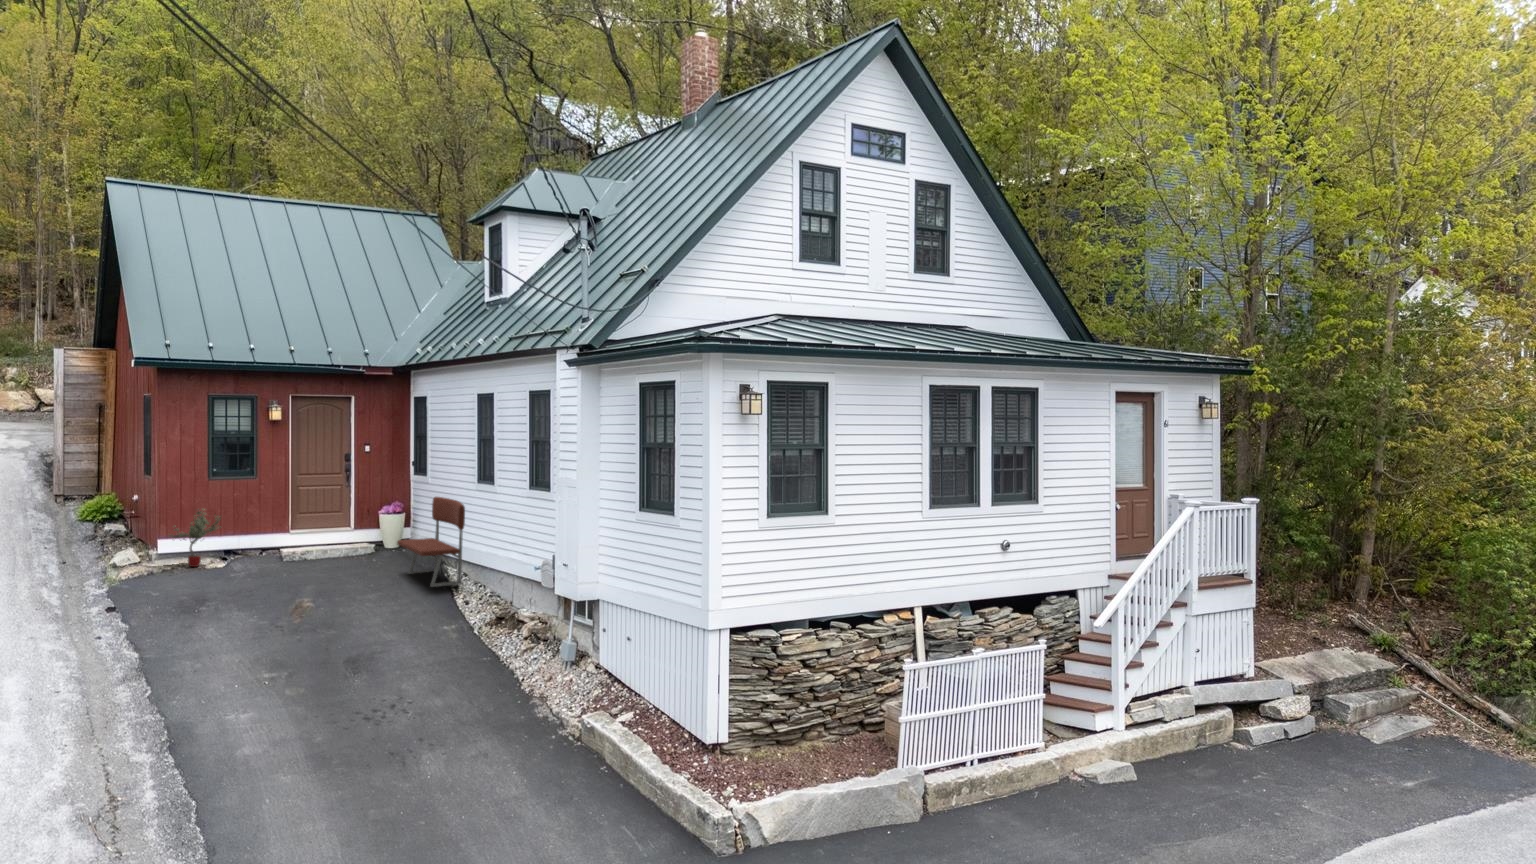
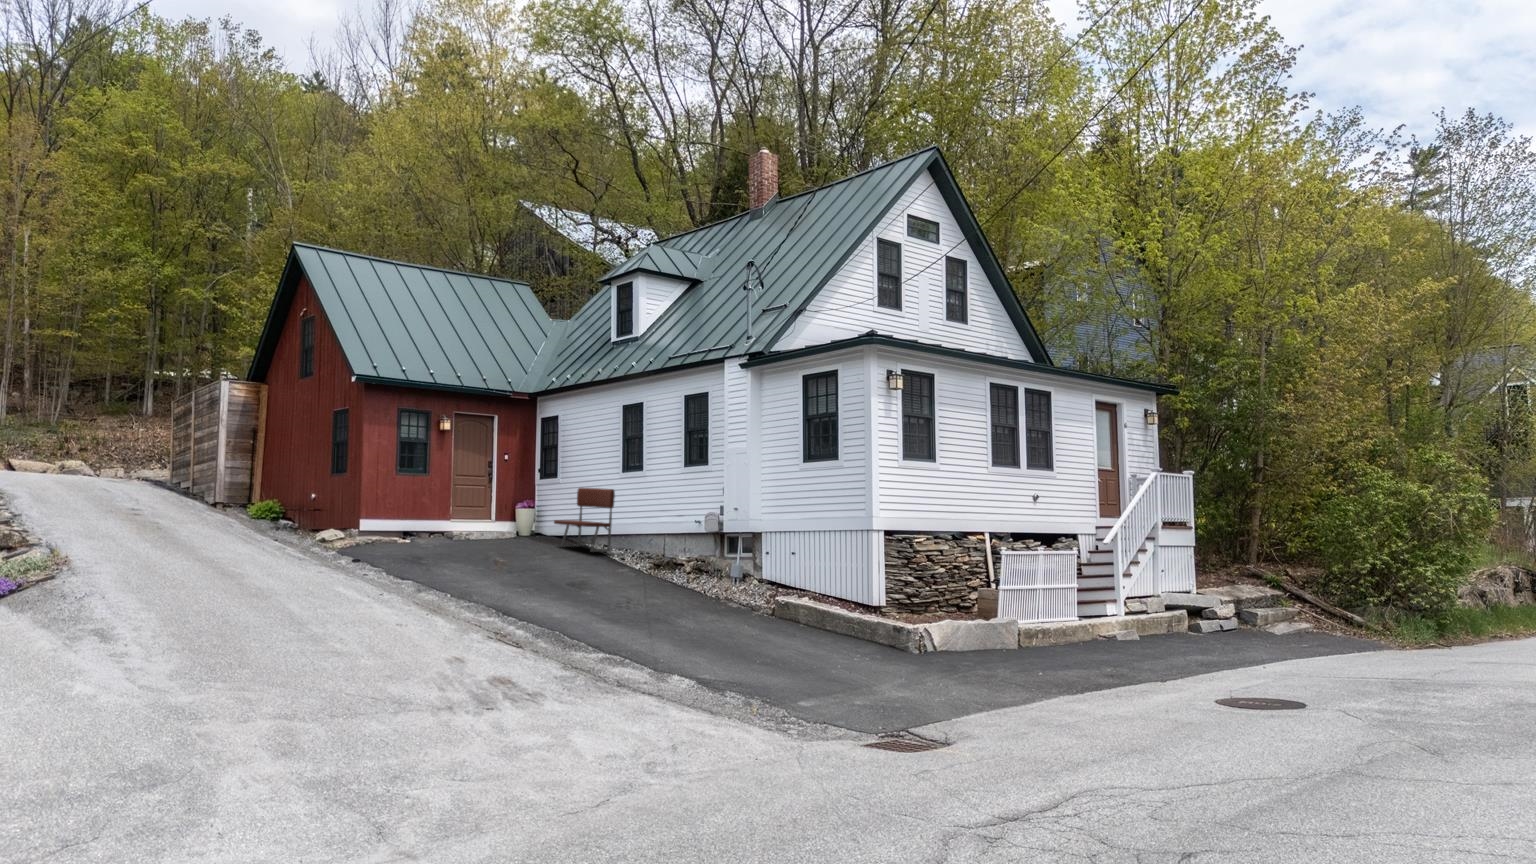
potted tree: present [169,509,221,567] -> none [375,494,414,541]

